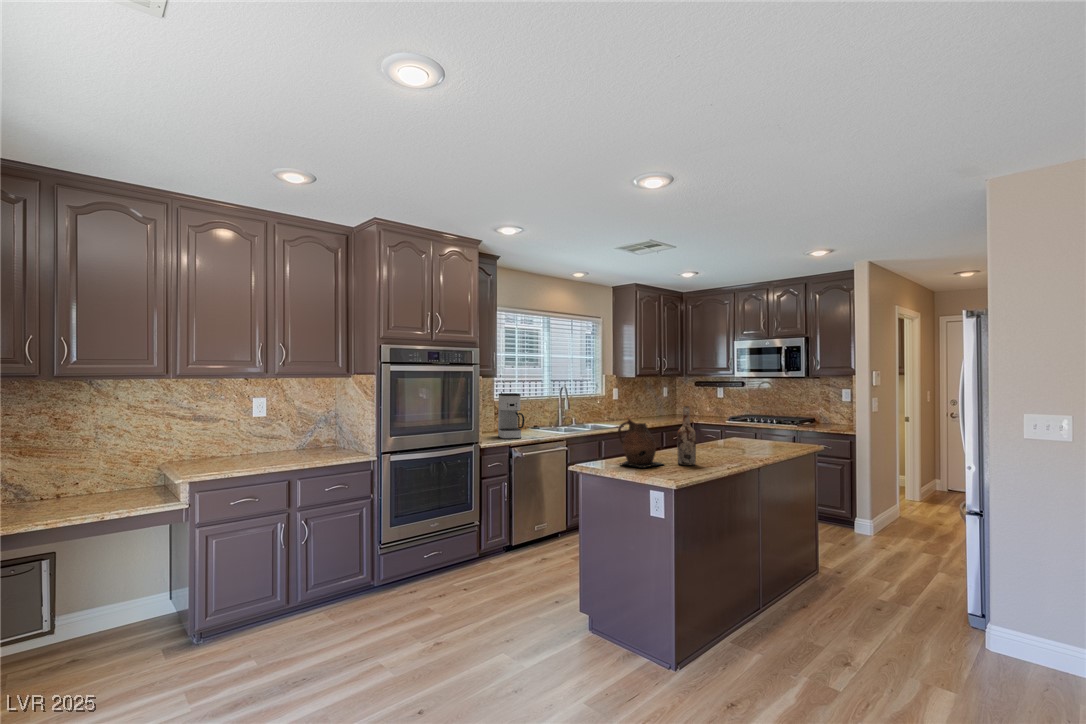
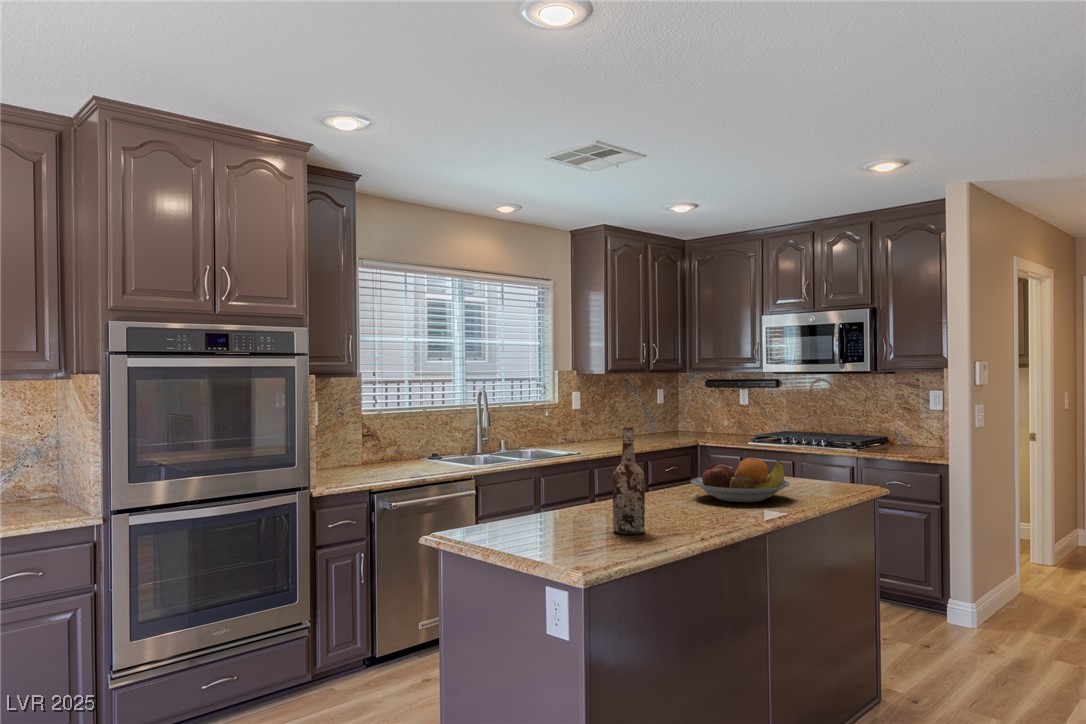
coffee maker: present [498,393,525,439] -> none [359,403,401,479]
ceramic pitcher: present [618,417,663,468] -> none [505,447,589,542]
fruit bowl: none [711,426,770,451] -> present [691,458,790,502]

